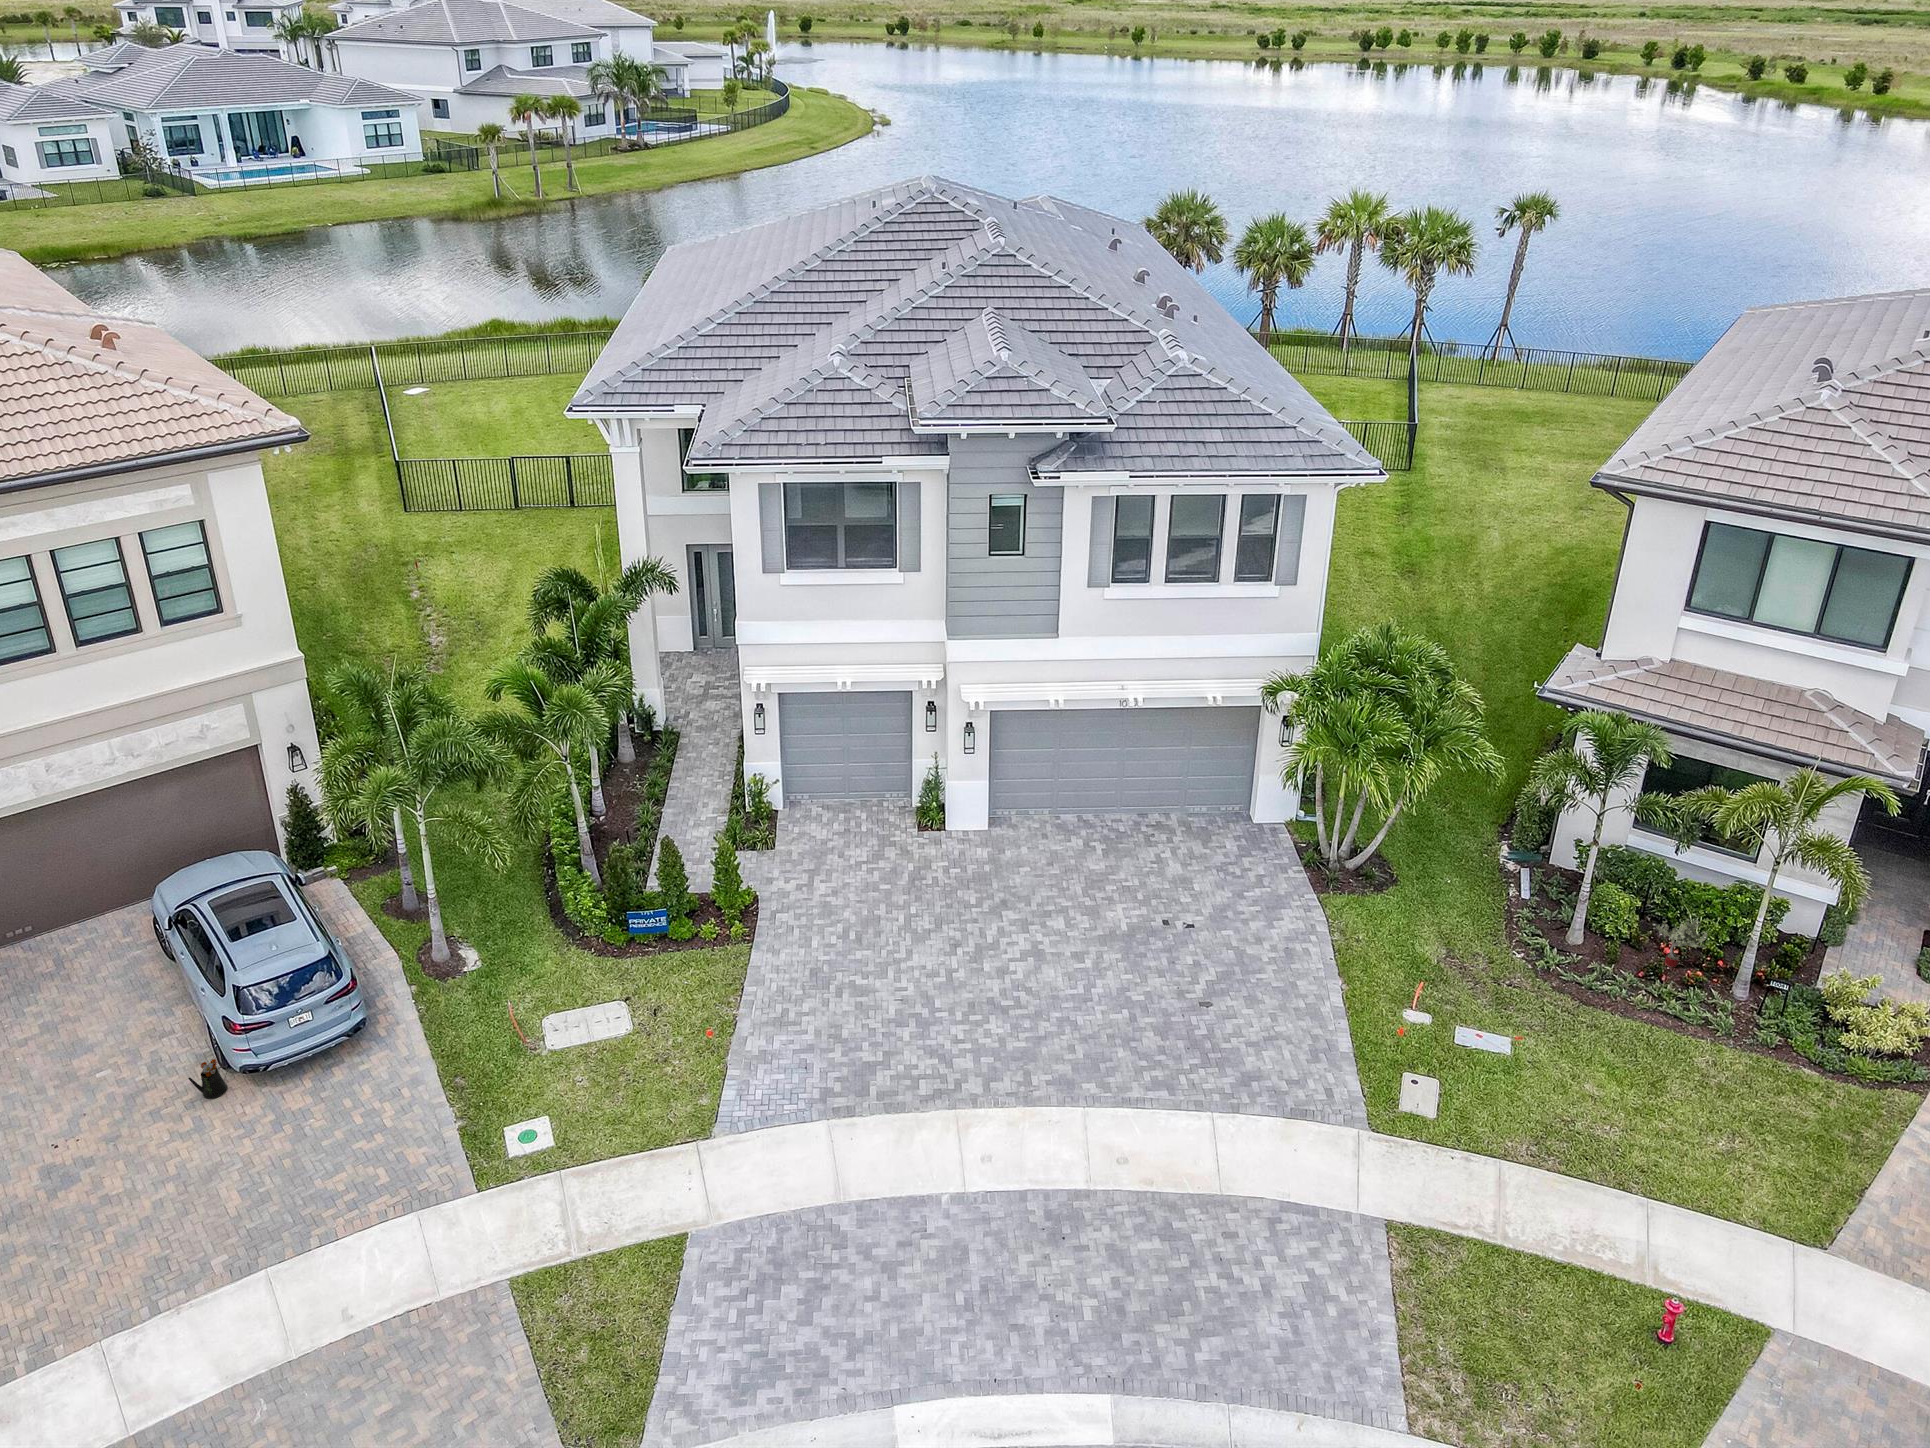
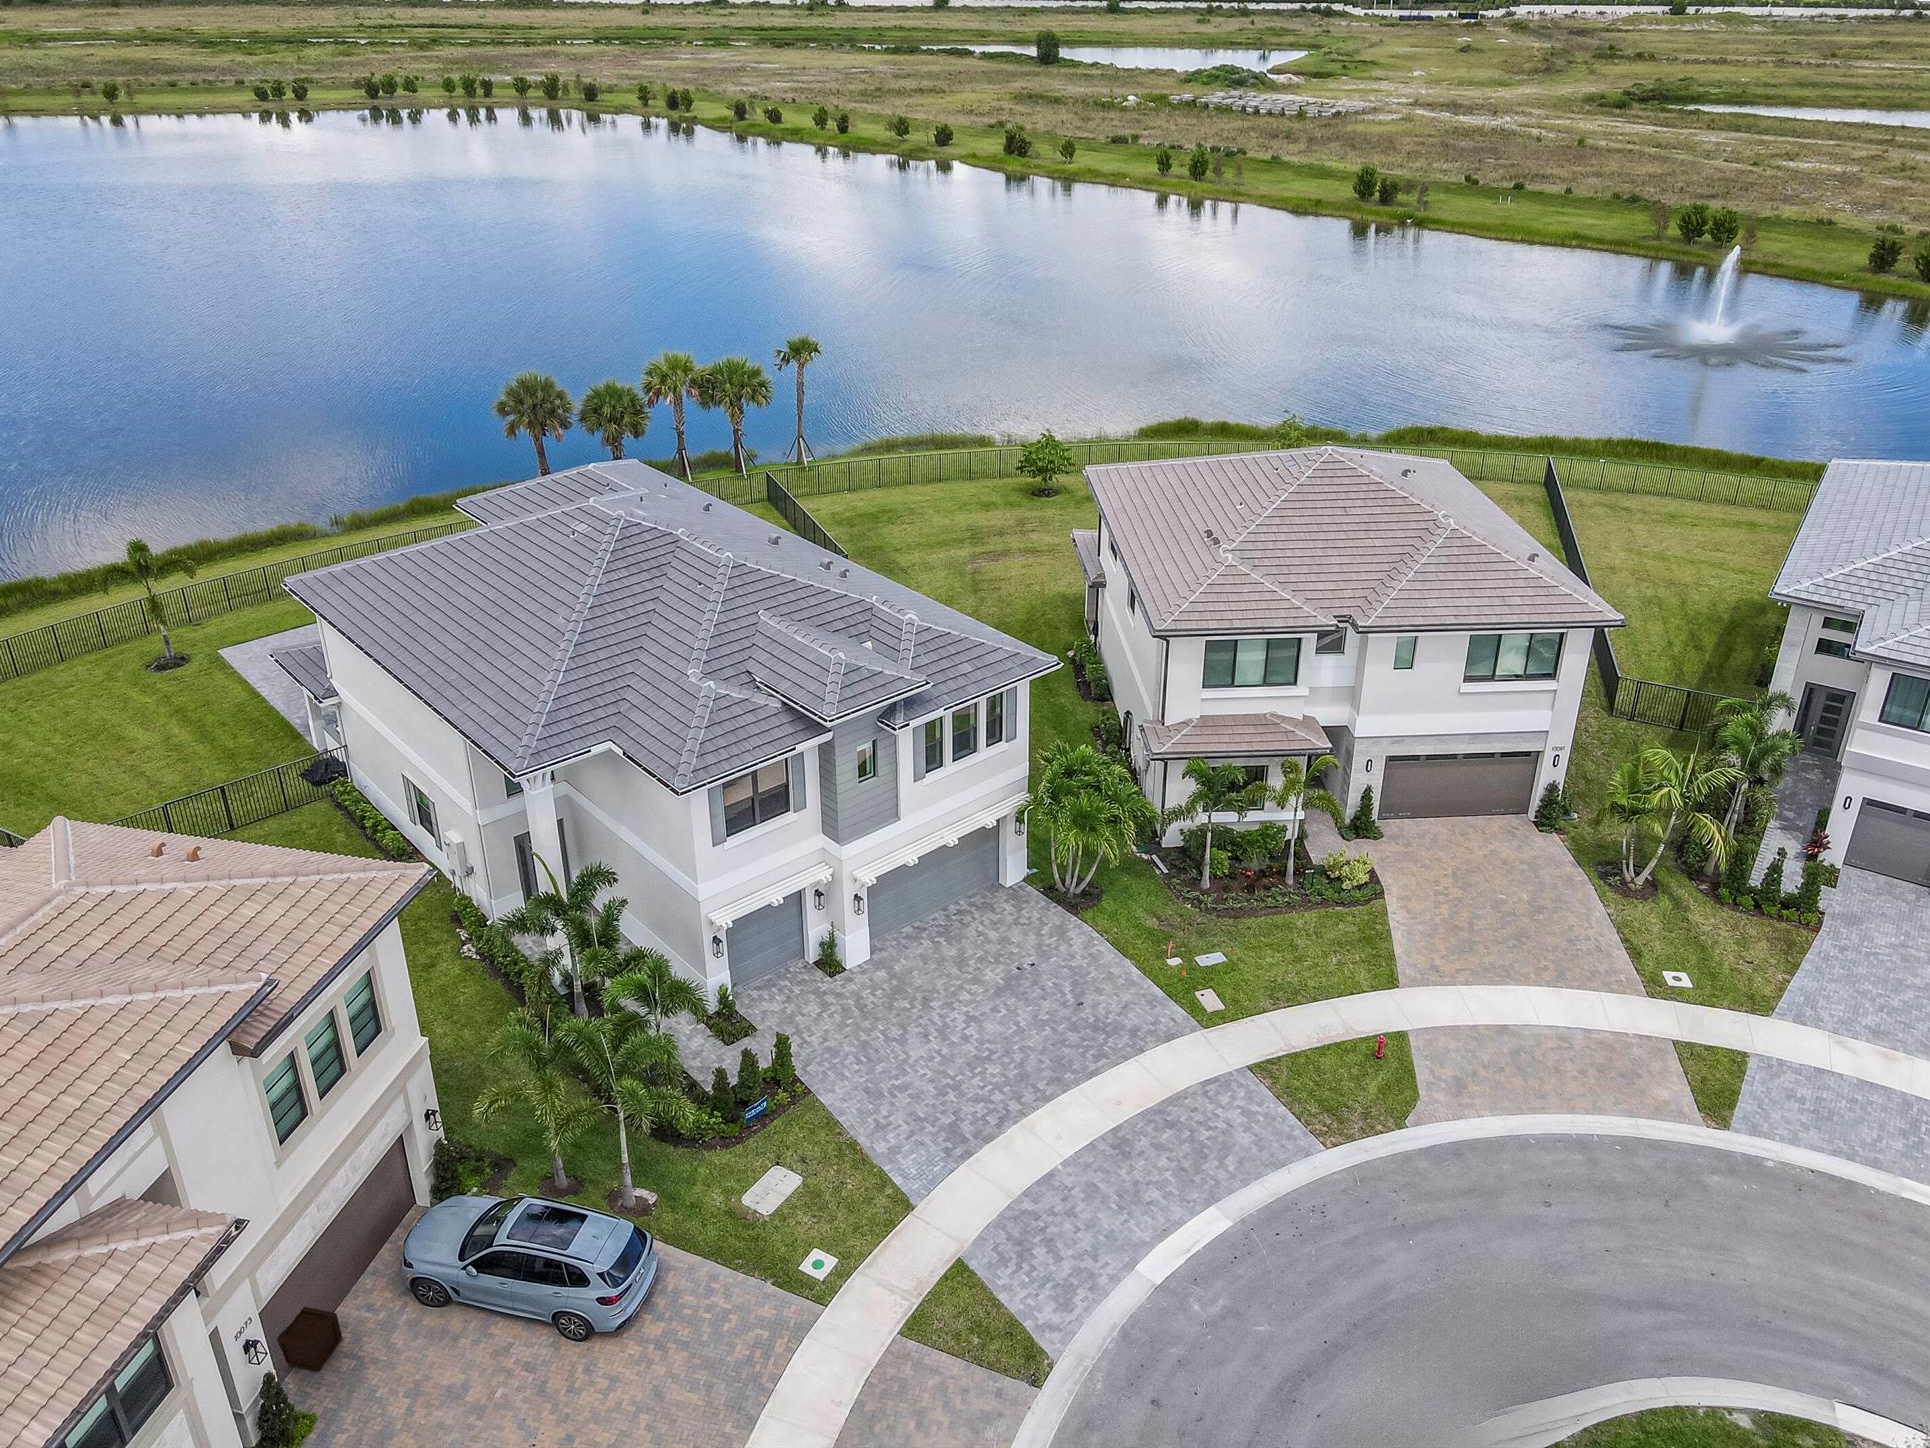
wooden crate: none [34,889,106,963] -> present [277,1307,342,1372]
watering can: present [189,1059,228,1099] -> none [569,1339,588,1373]

